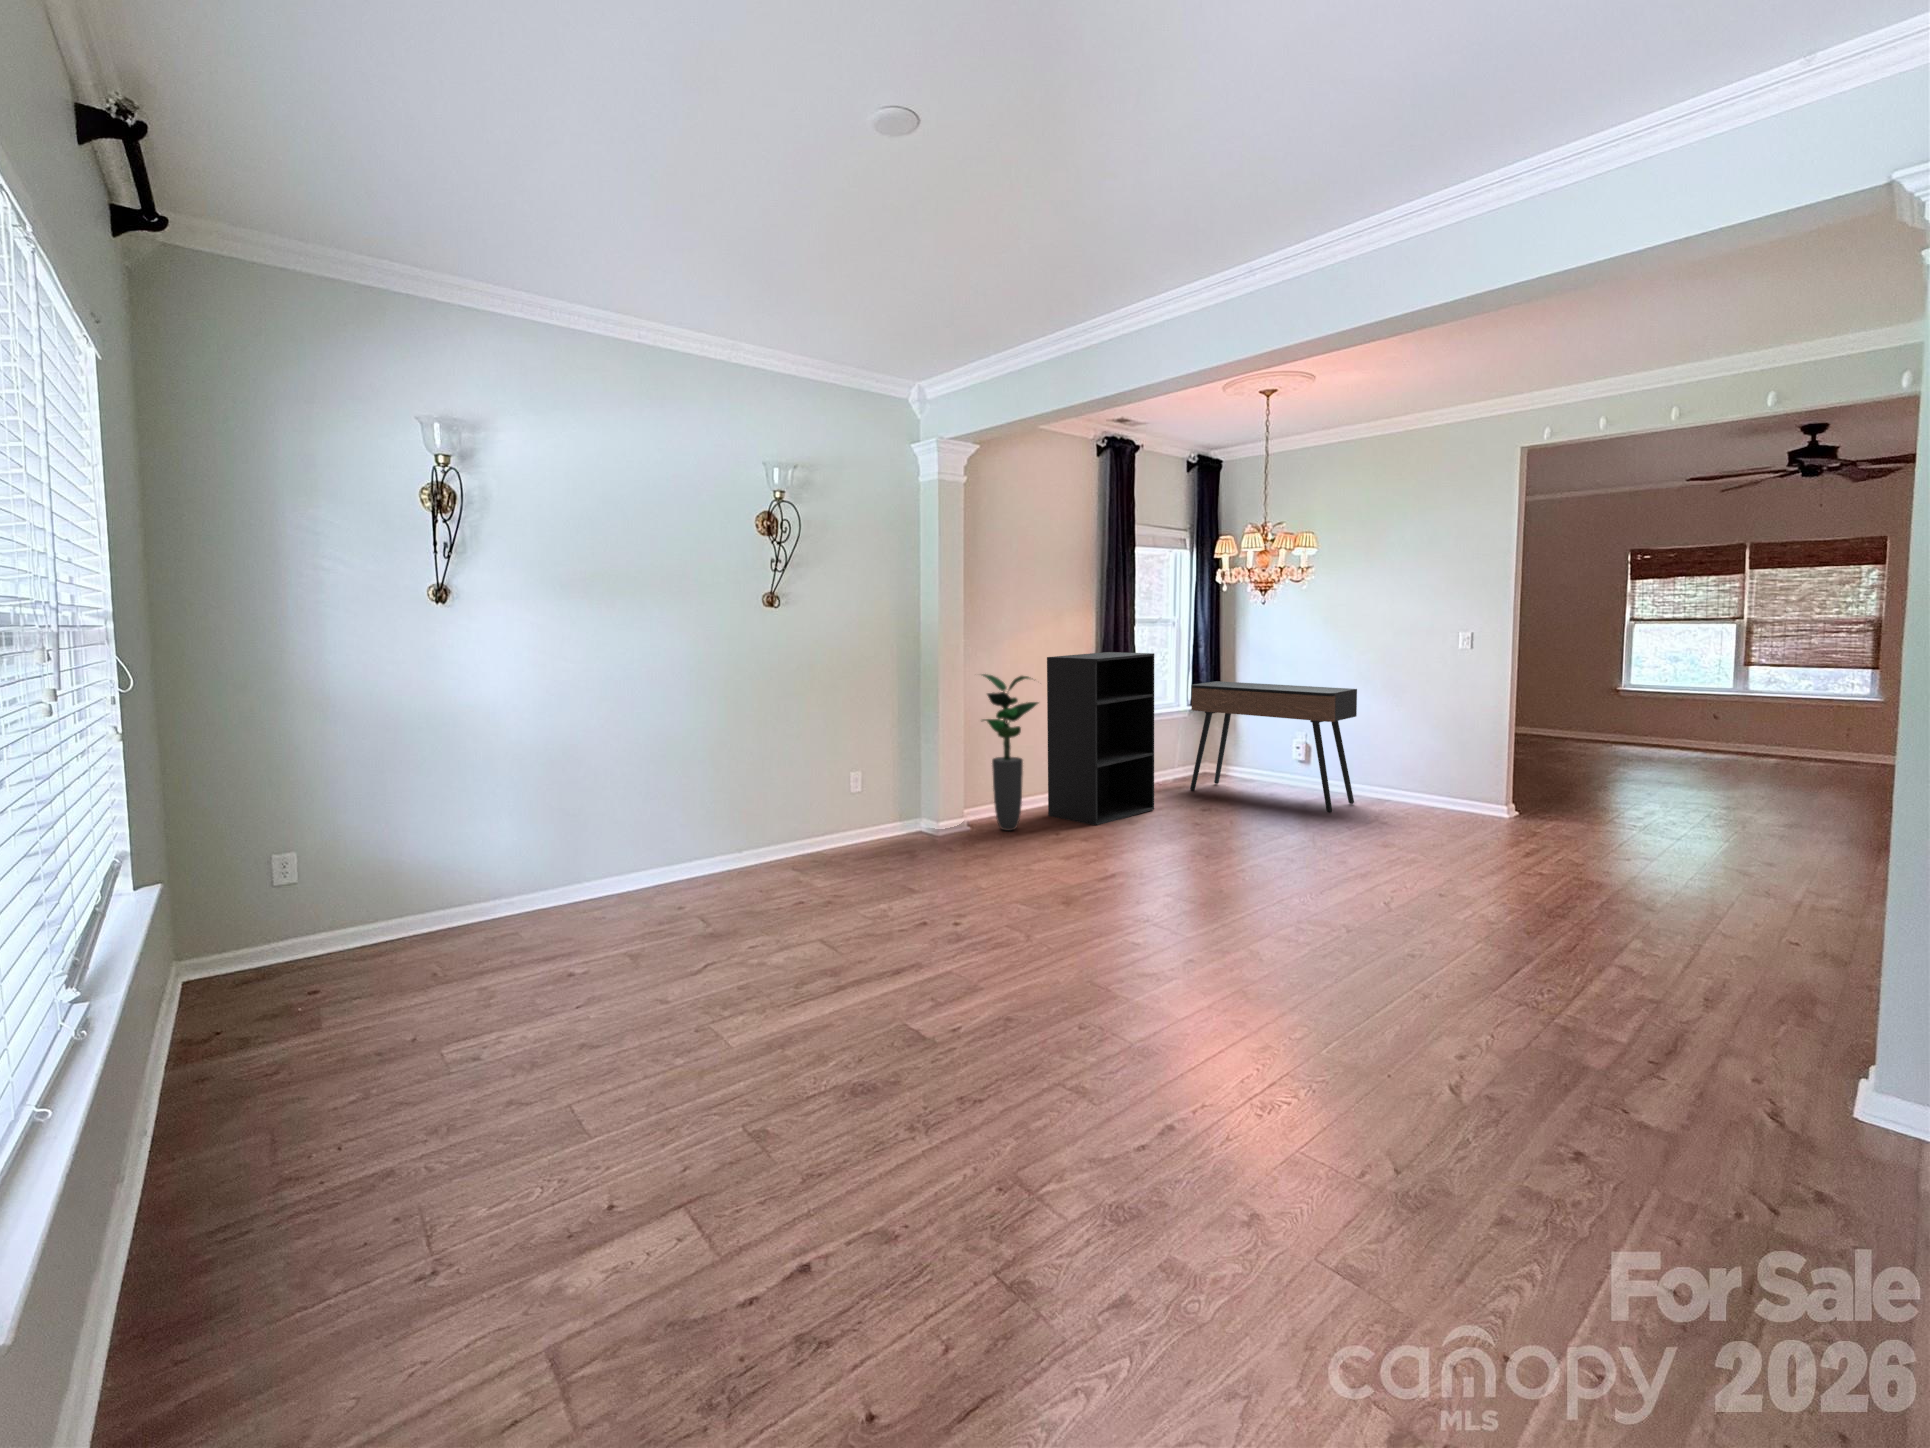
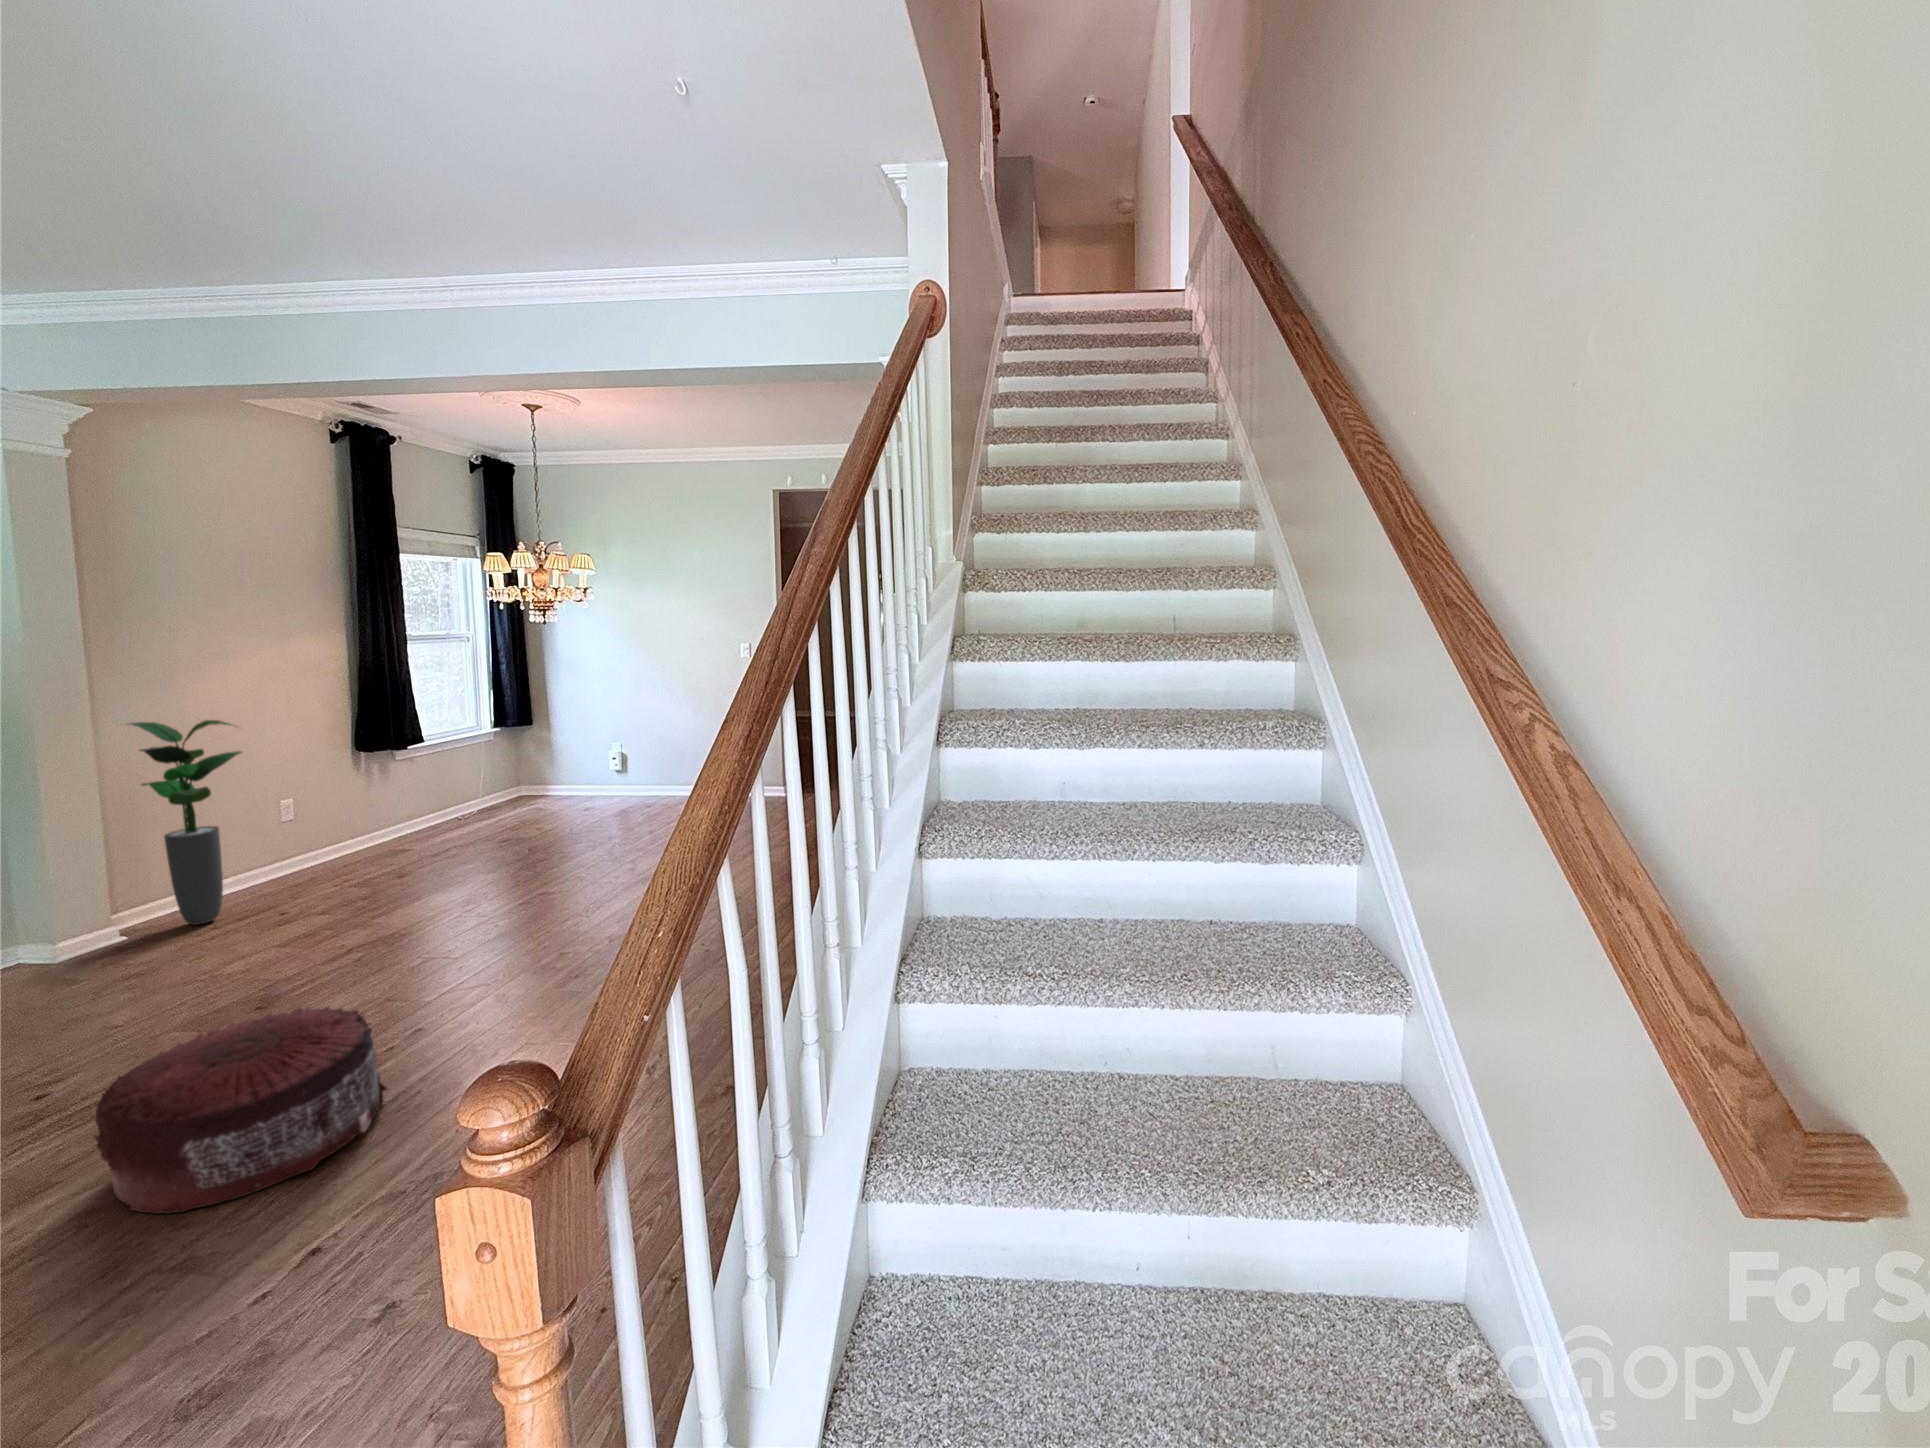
bookshelf: present [1047,652,1154,826] -> none [259,677,440,890]
console table: present [1190,681,1357,812] -> none [488,698,667,821]
pouf: none [1020,902,1191,1037] -> present [94,1006,387,1214]

